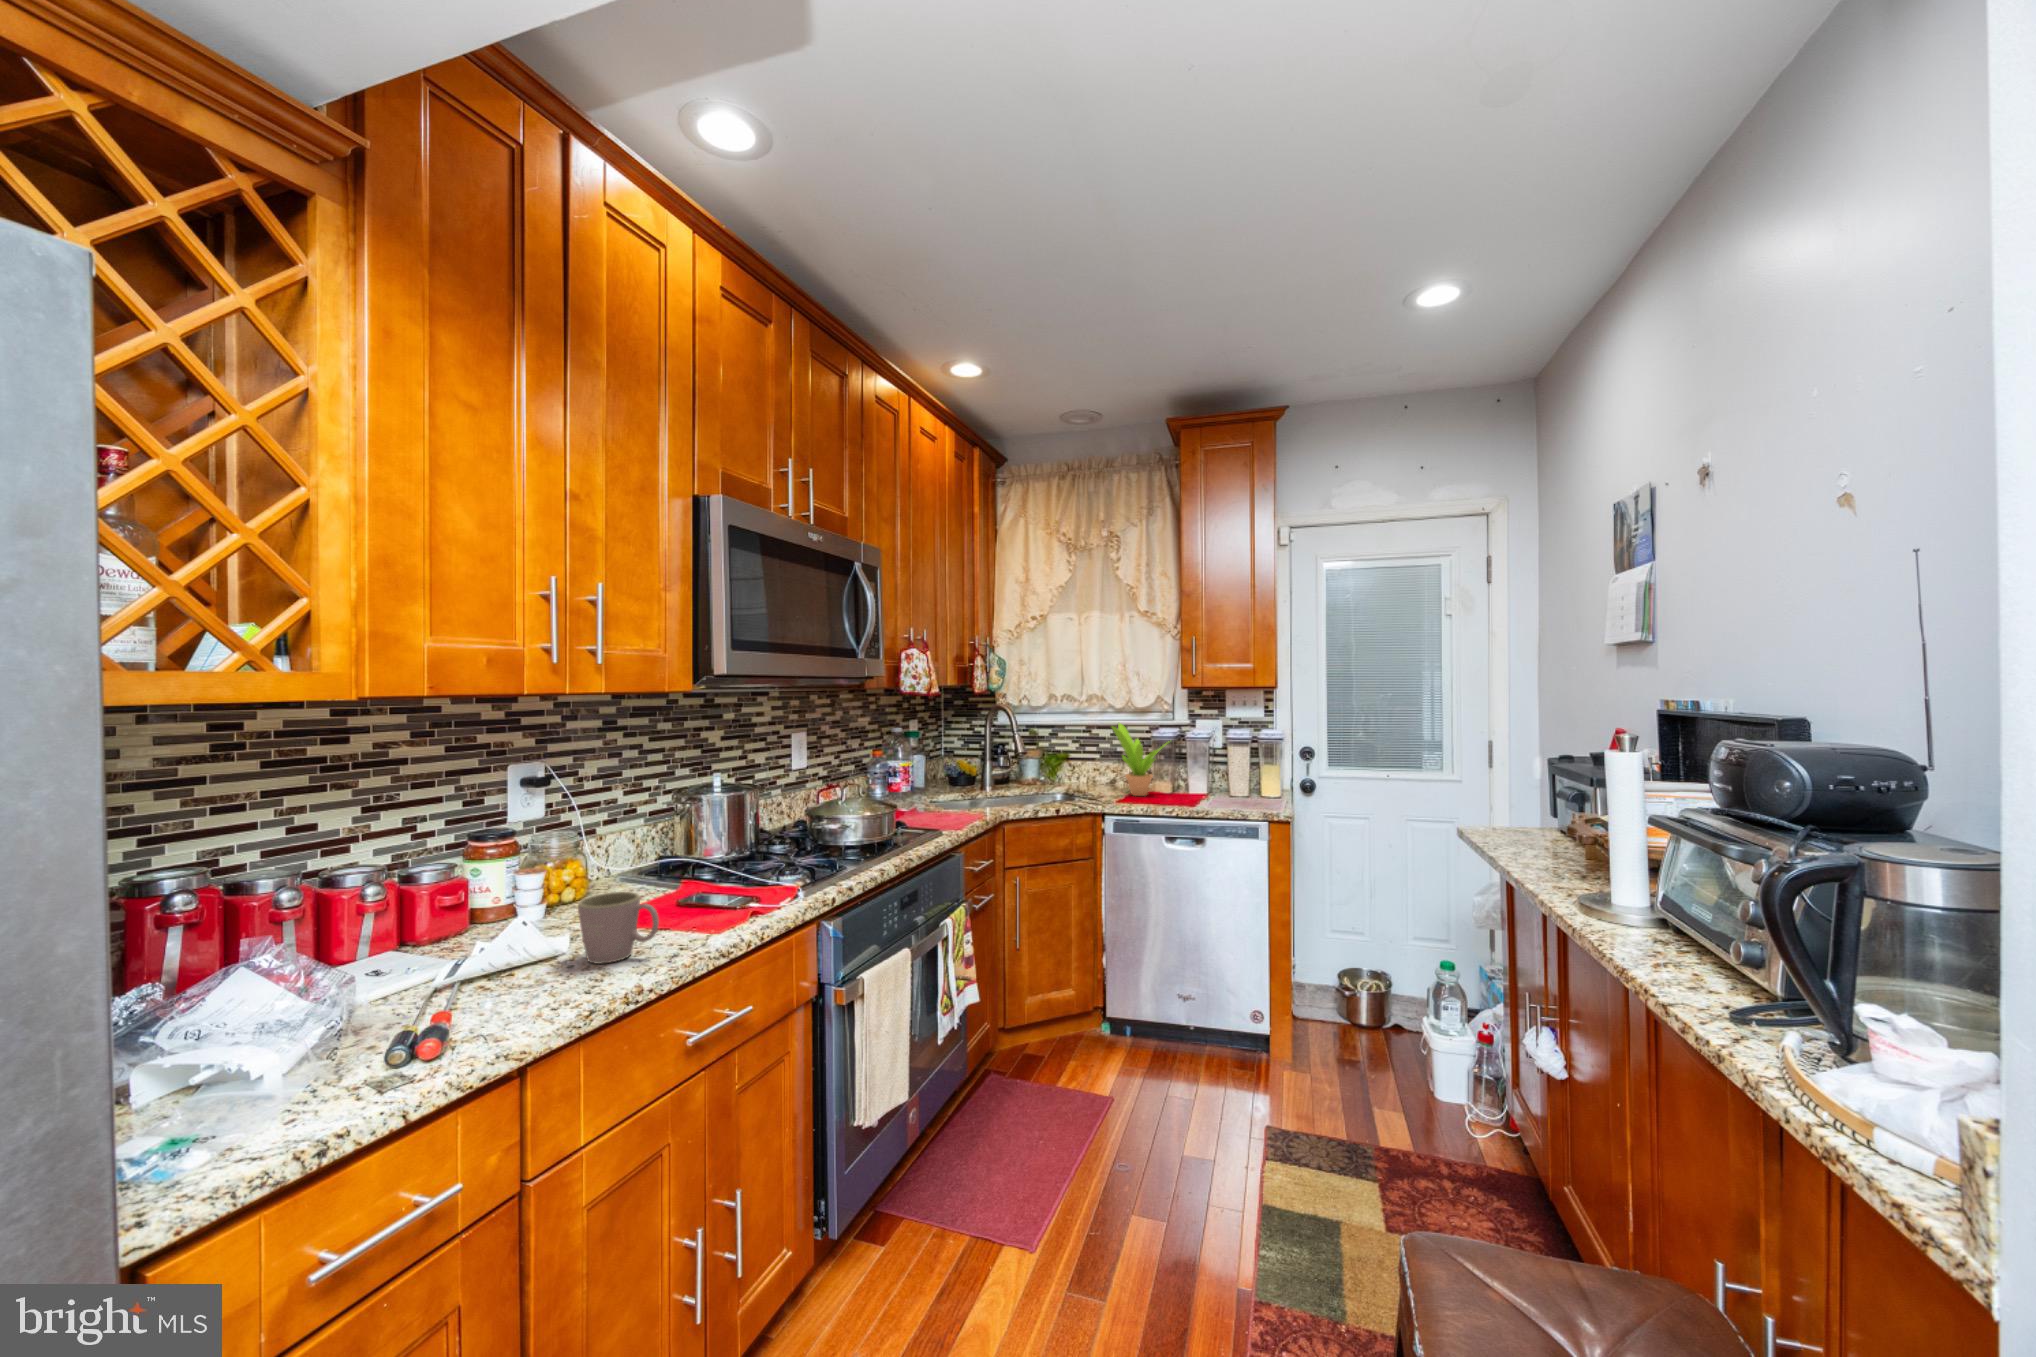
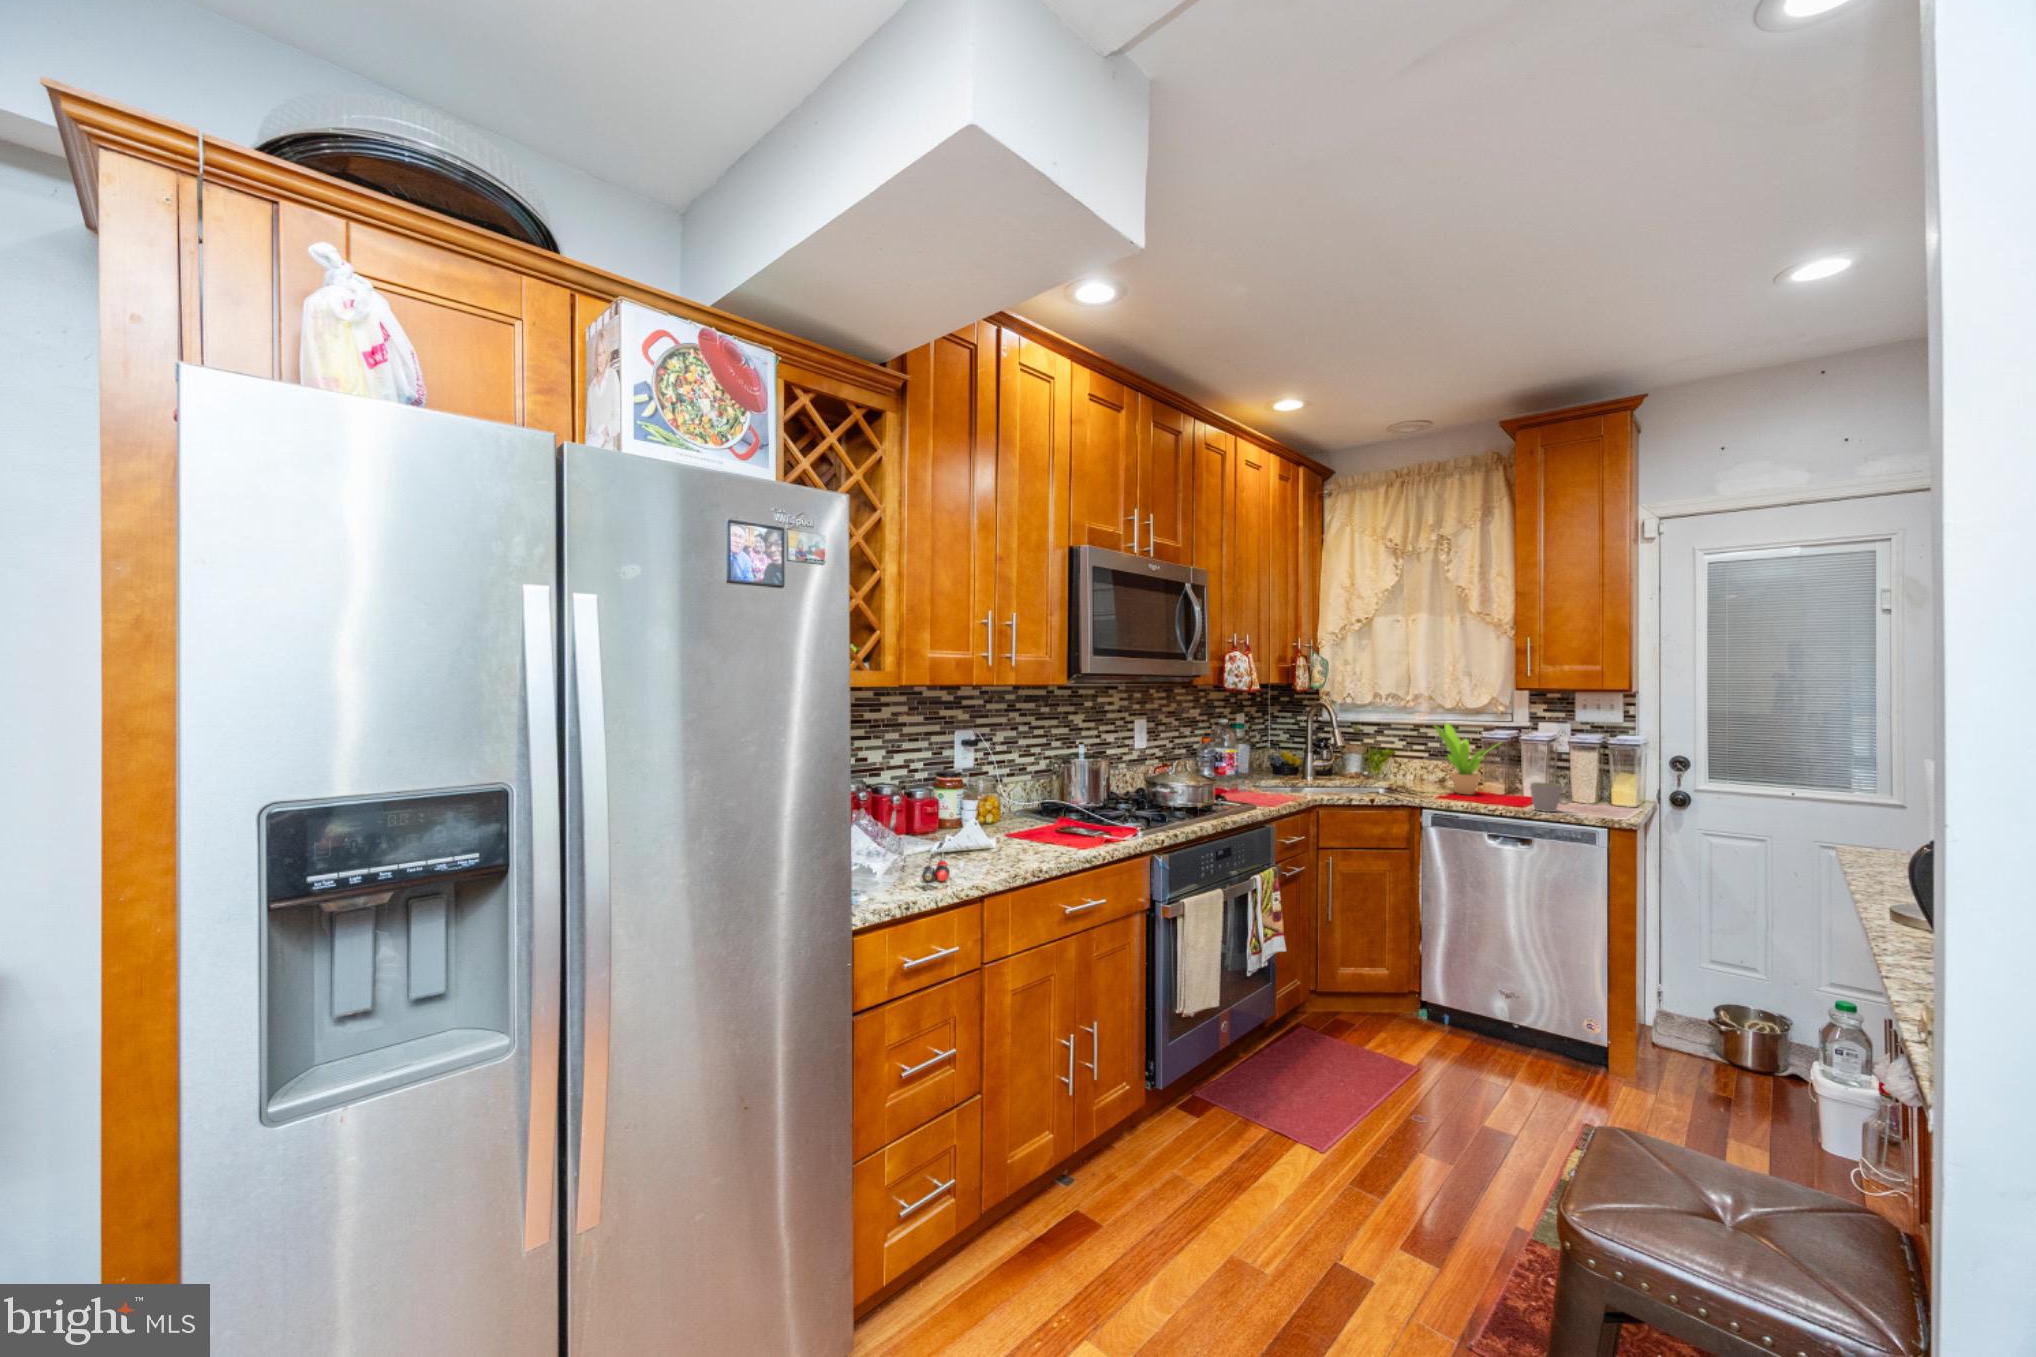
mug: present [578,892,659,964] -> present [1530,782,1572,812]

